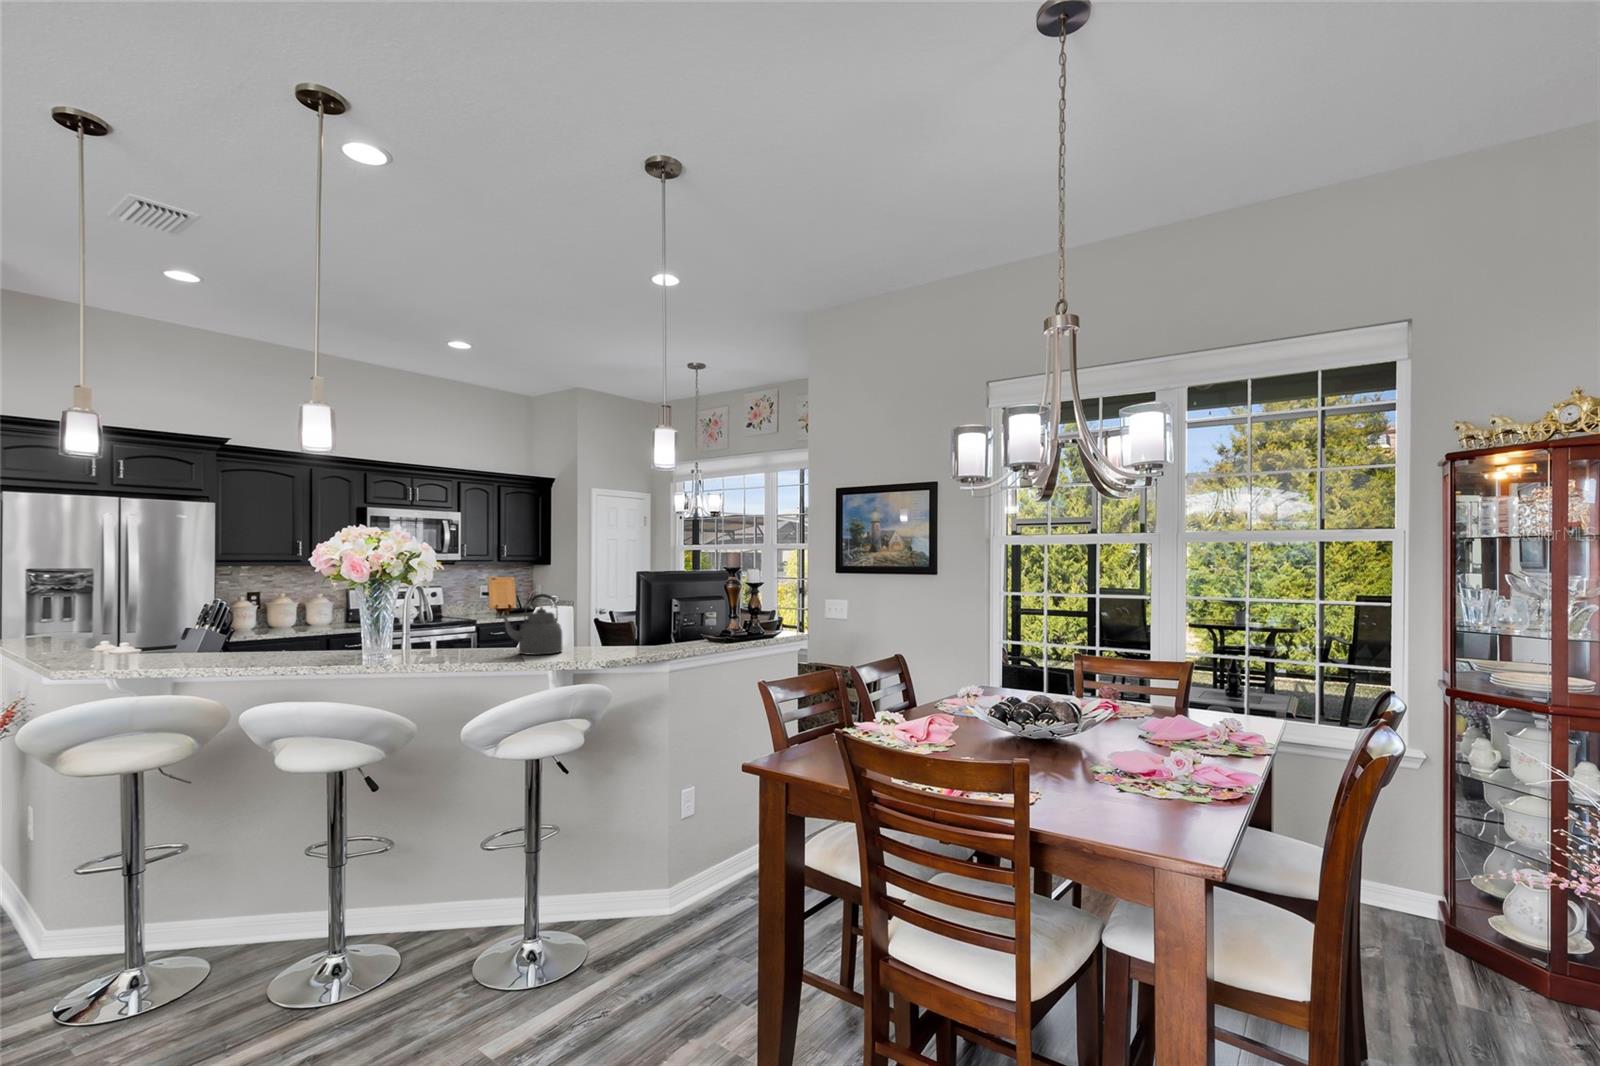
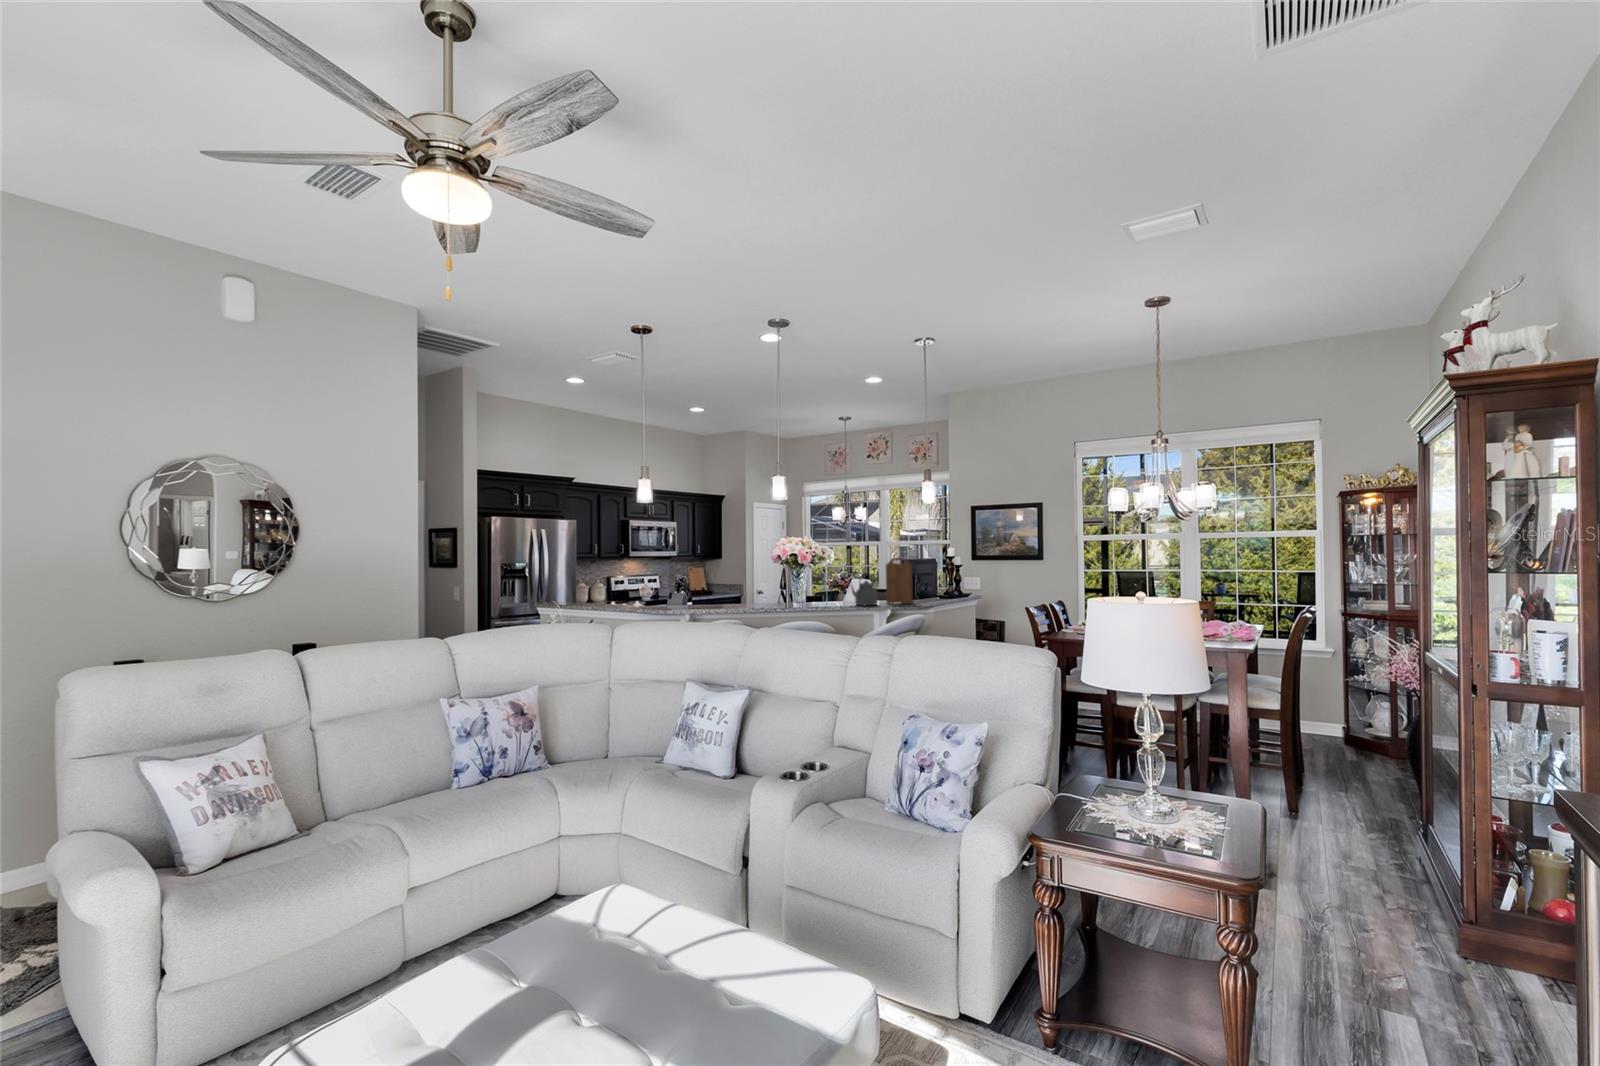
cutting board: none [585,566,635,651] -> present [886,558,913,604]

